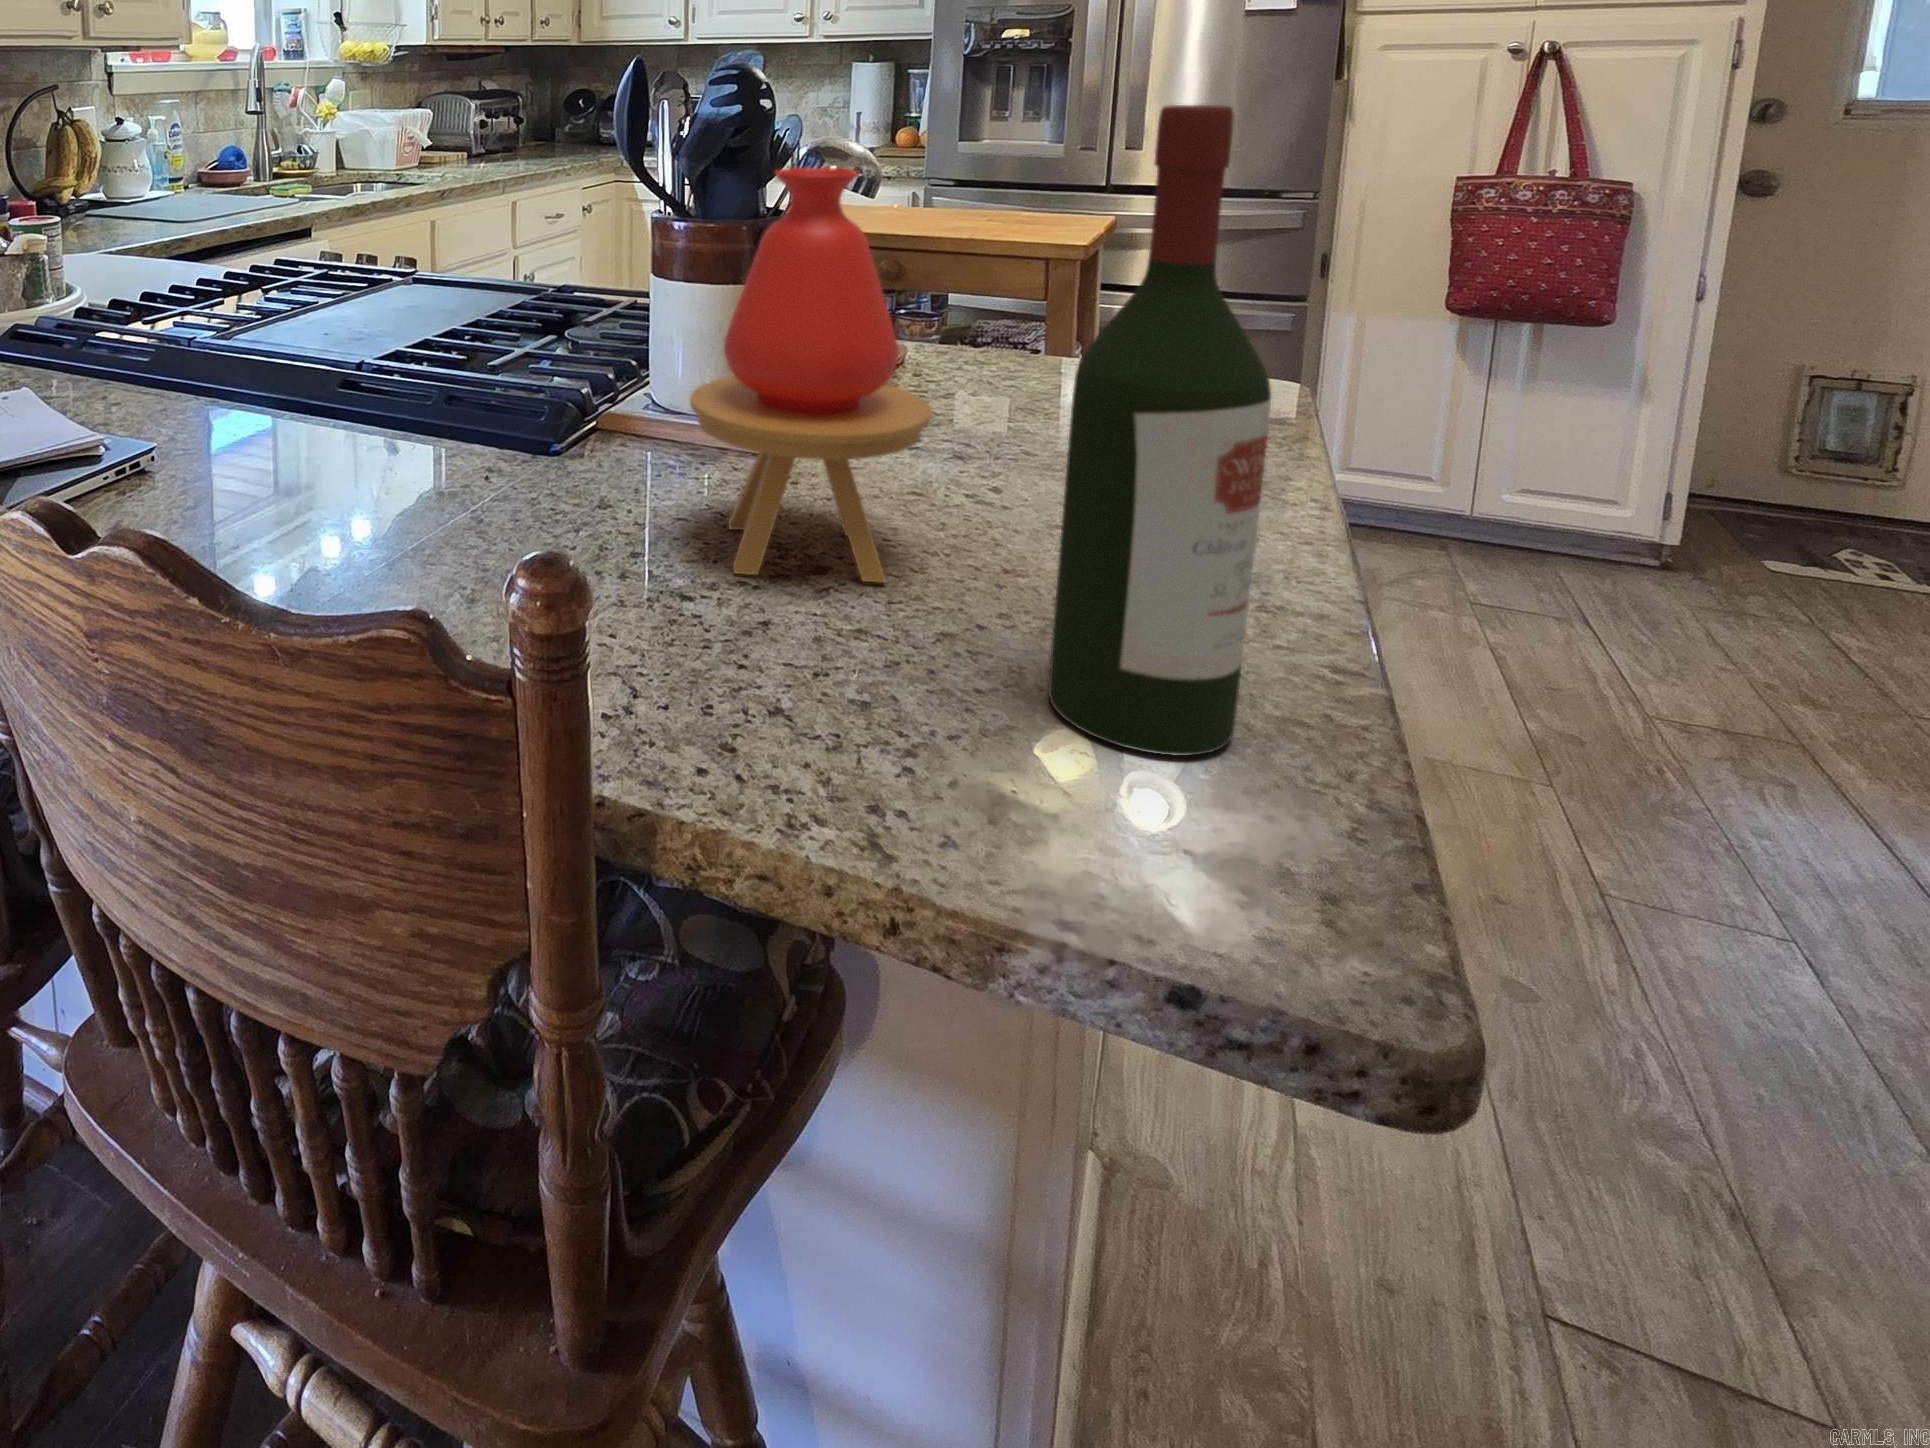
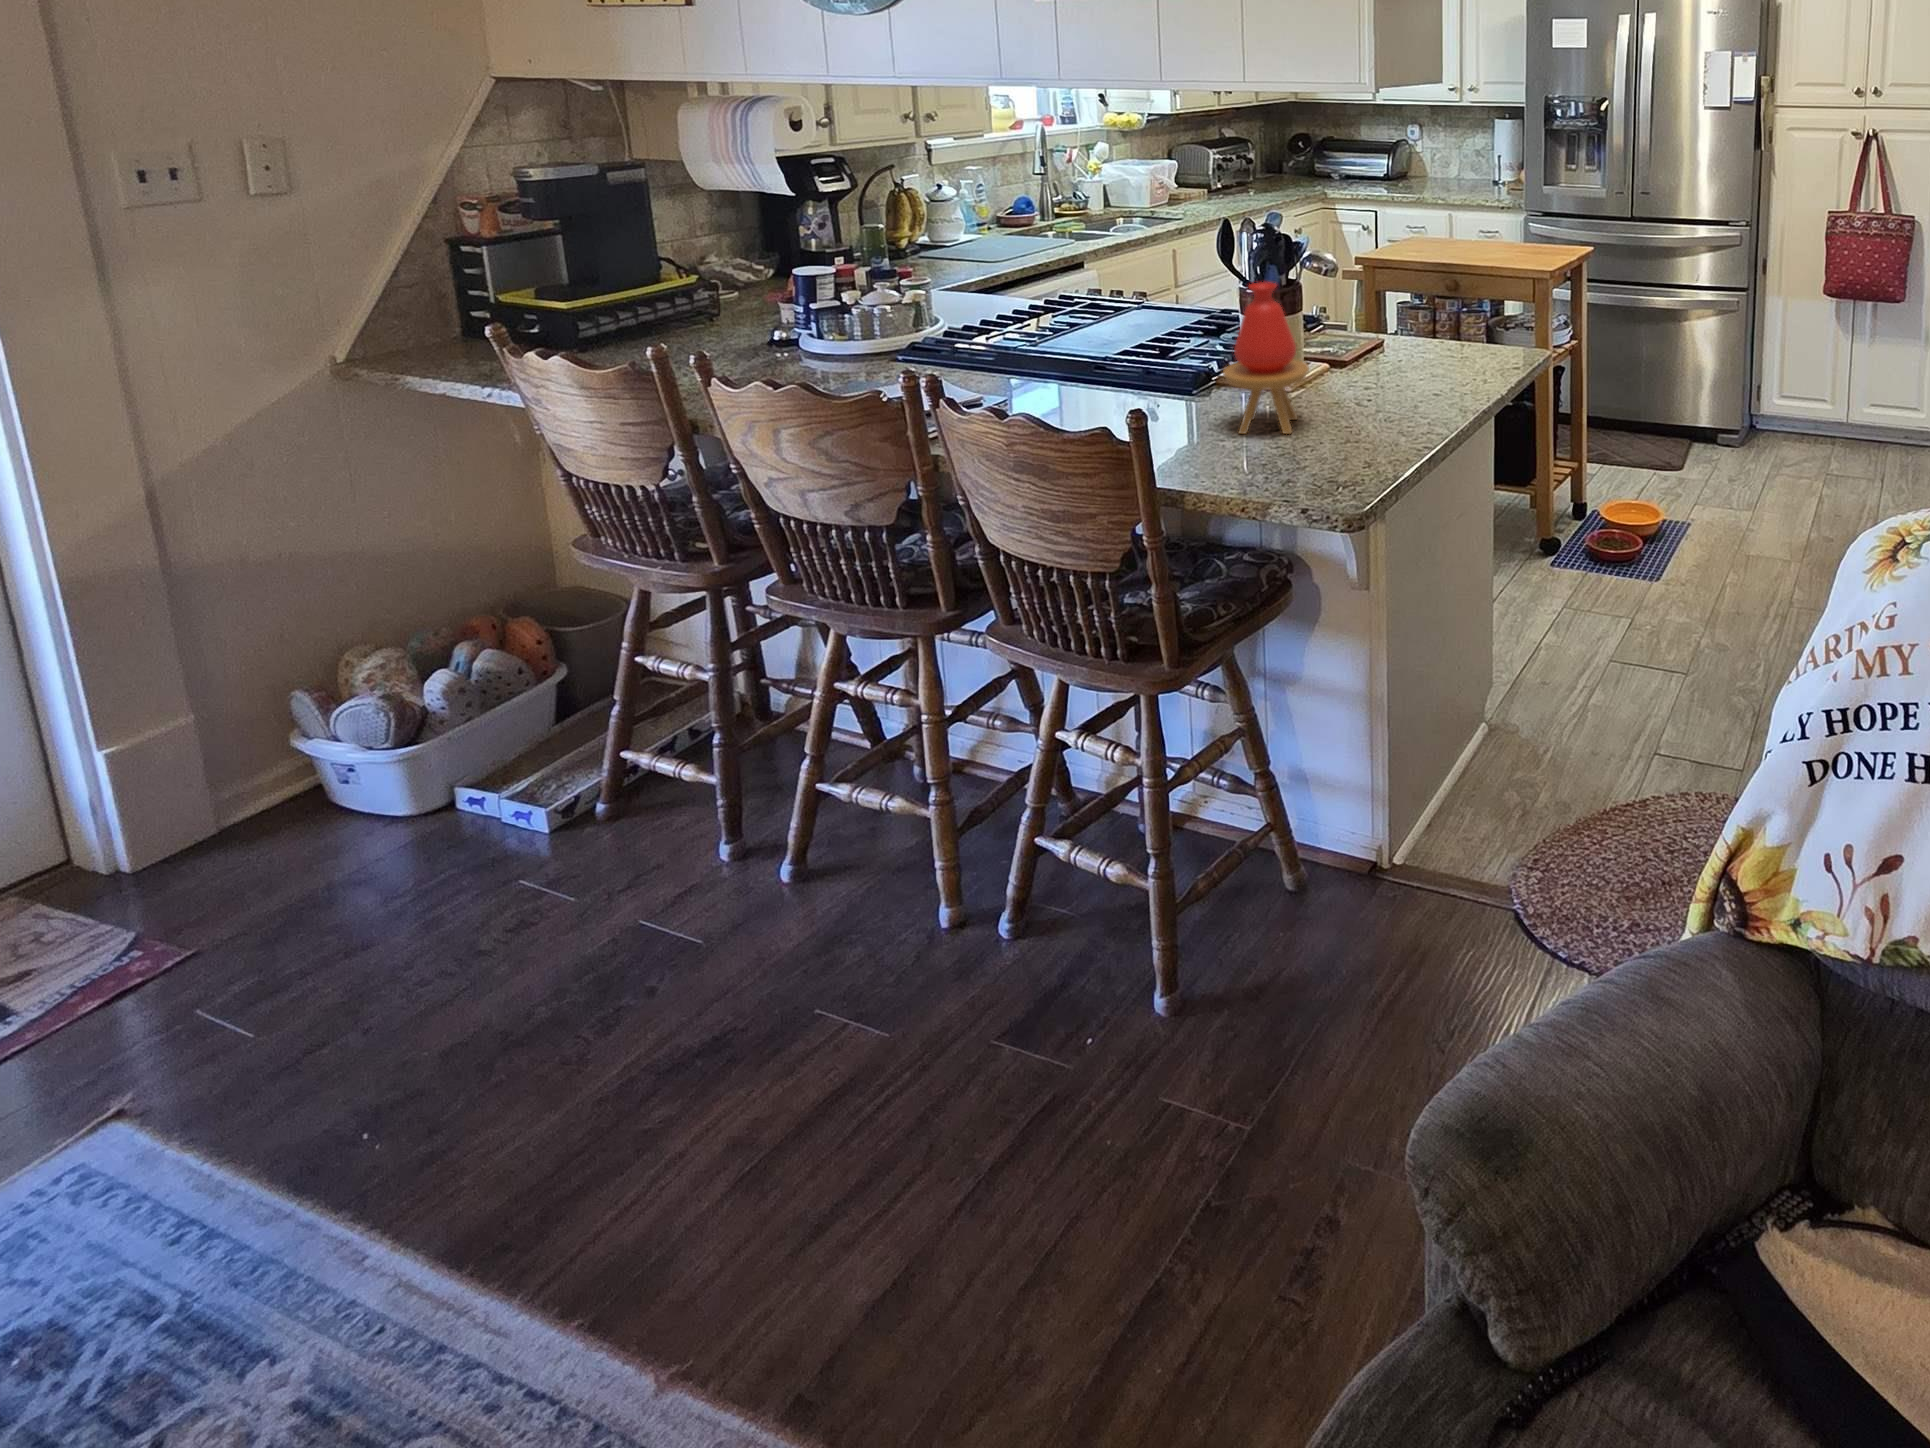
wine bottle: present [1048,105,1271,756] -> none [1312,278,1365,471]

